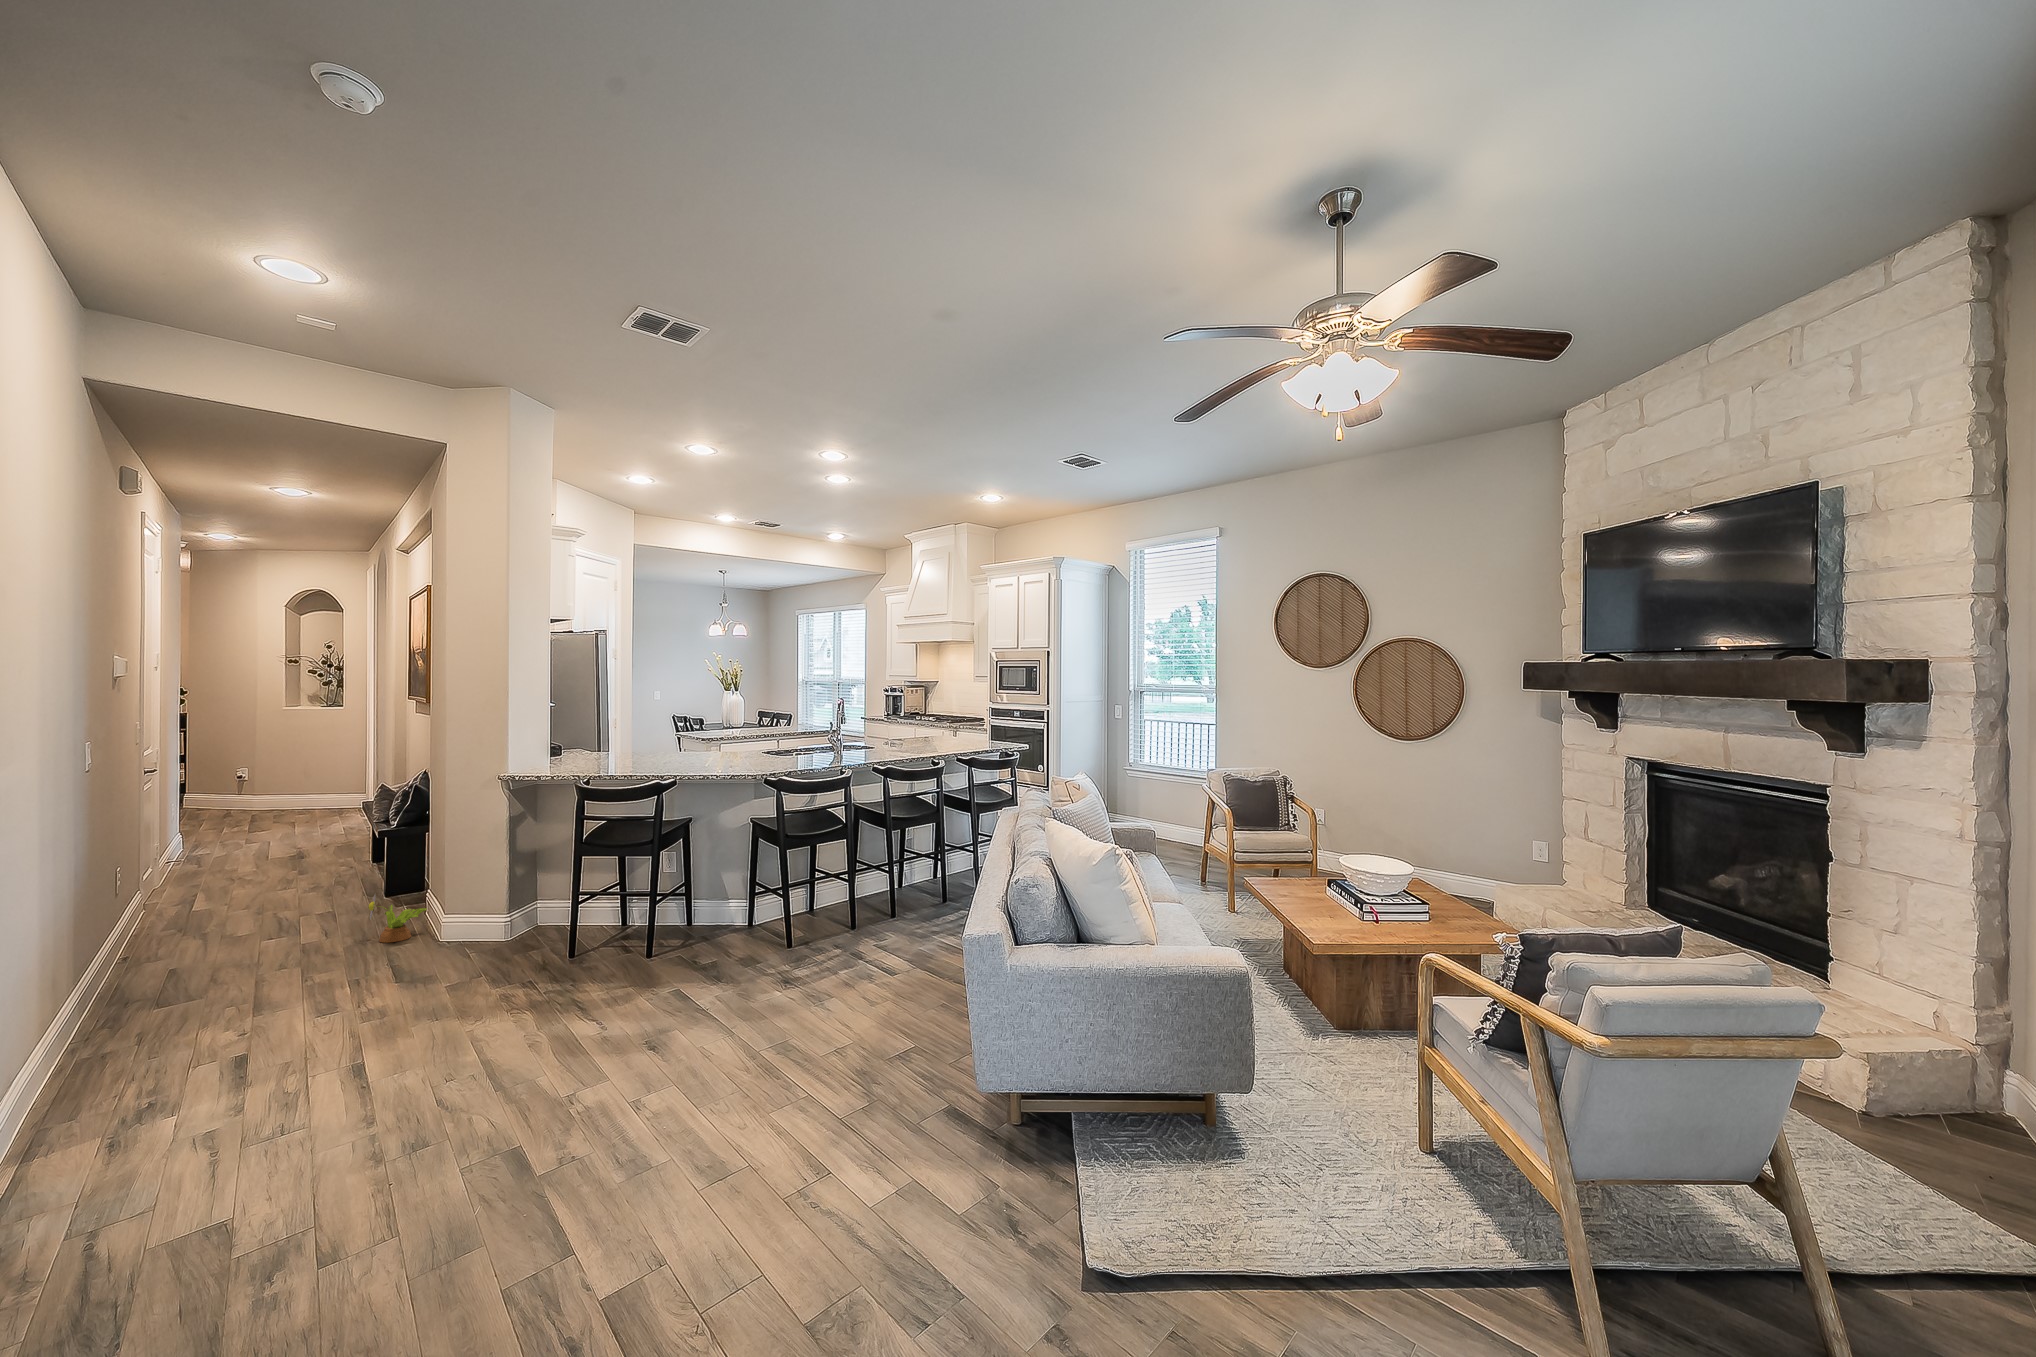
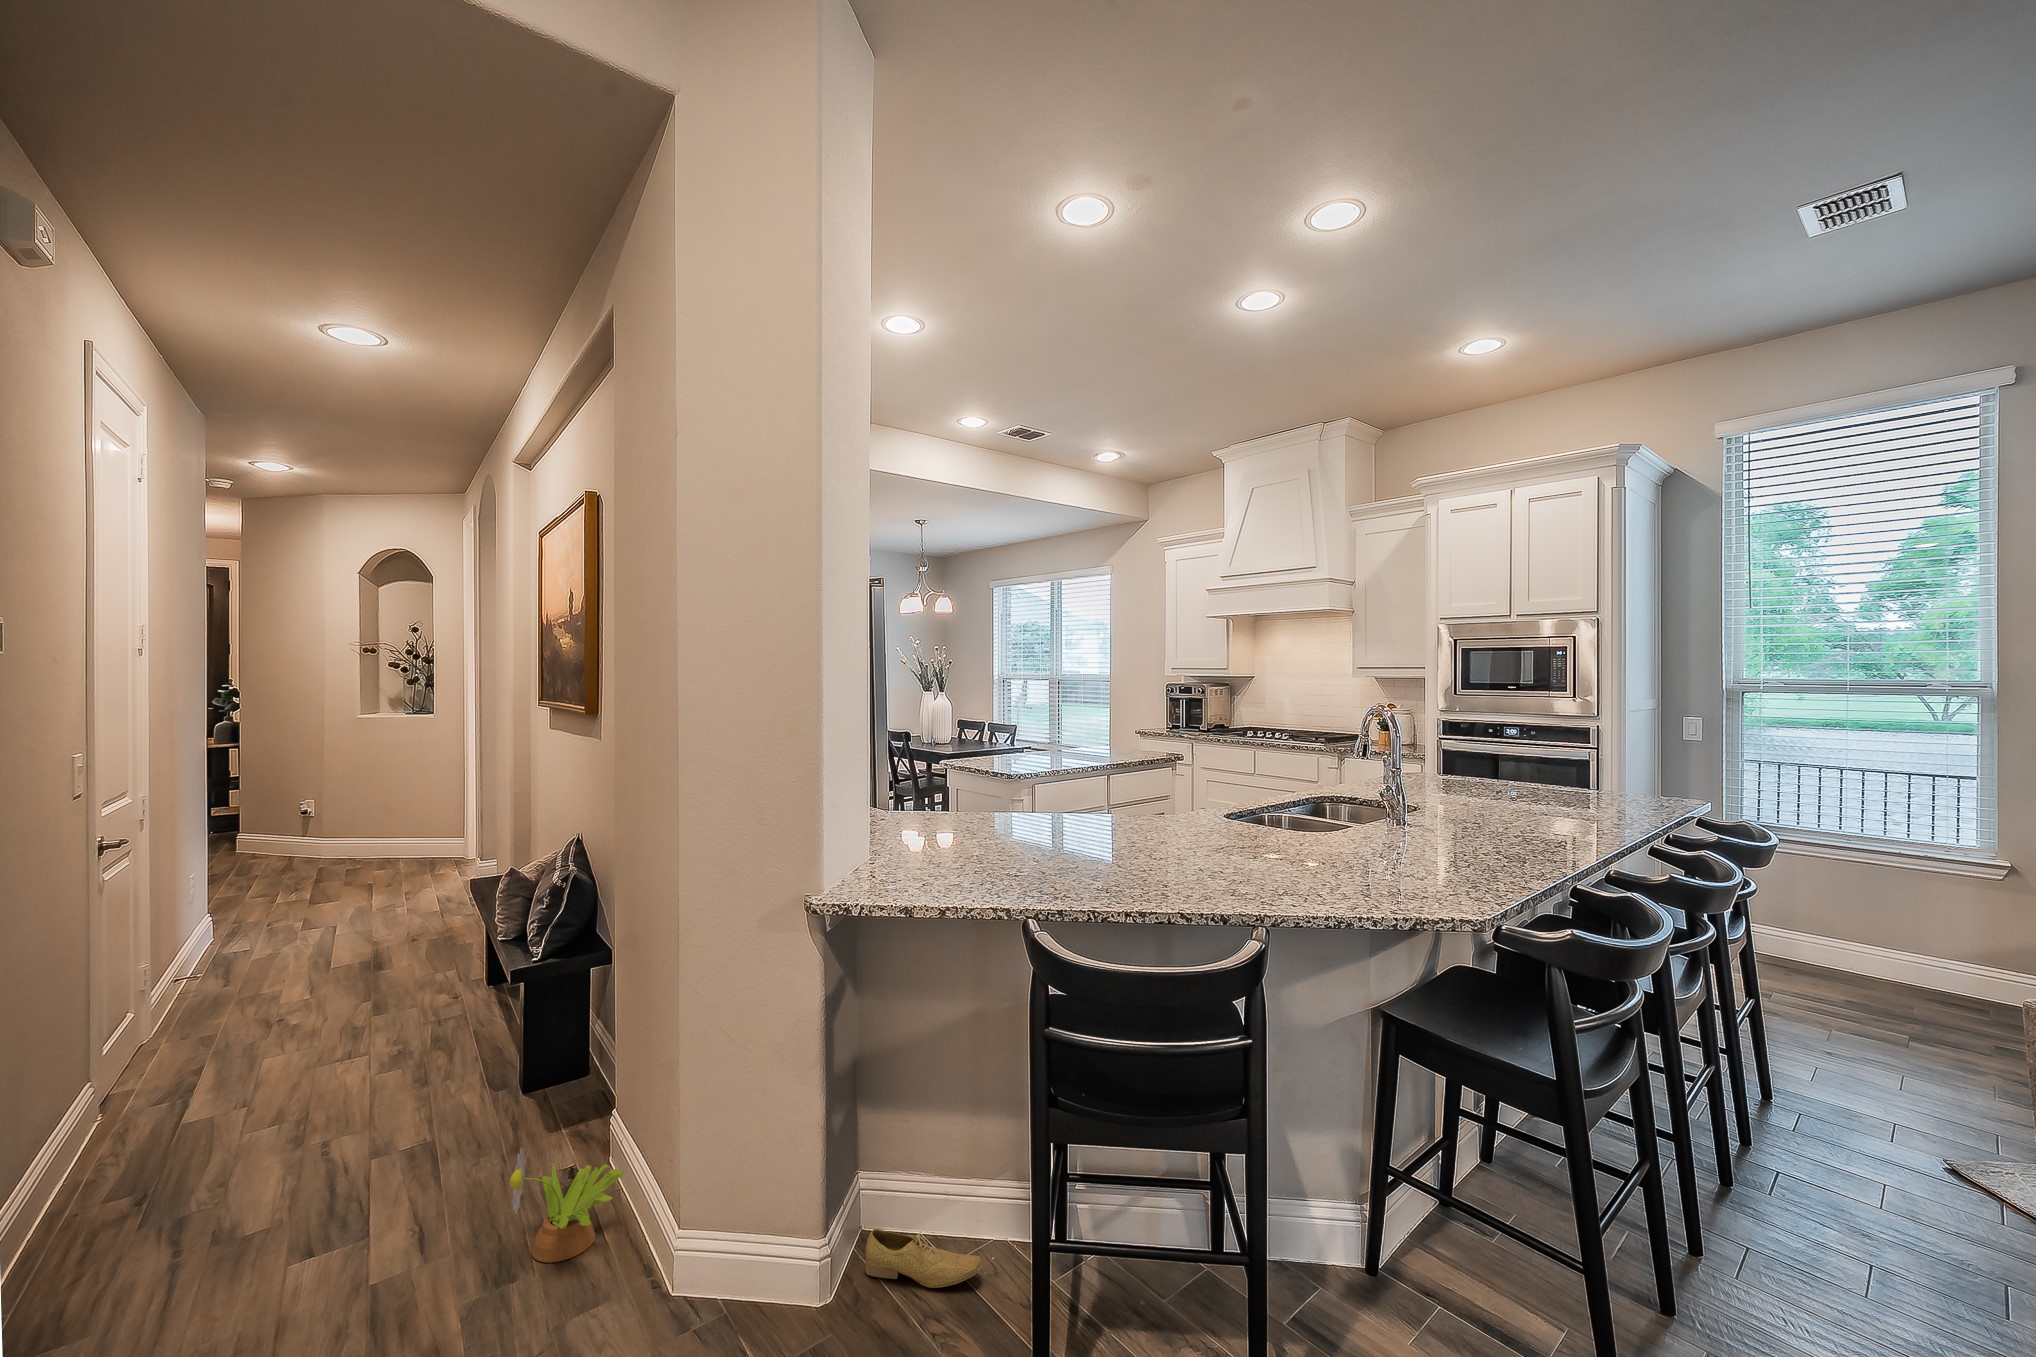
shoe: none [534,922,586,943] -> present [865,1229,982,1288]

